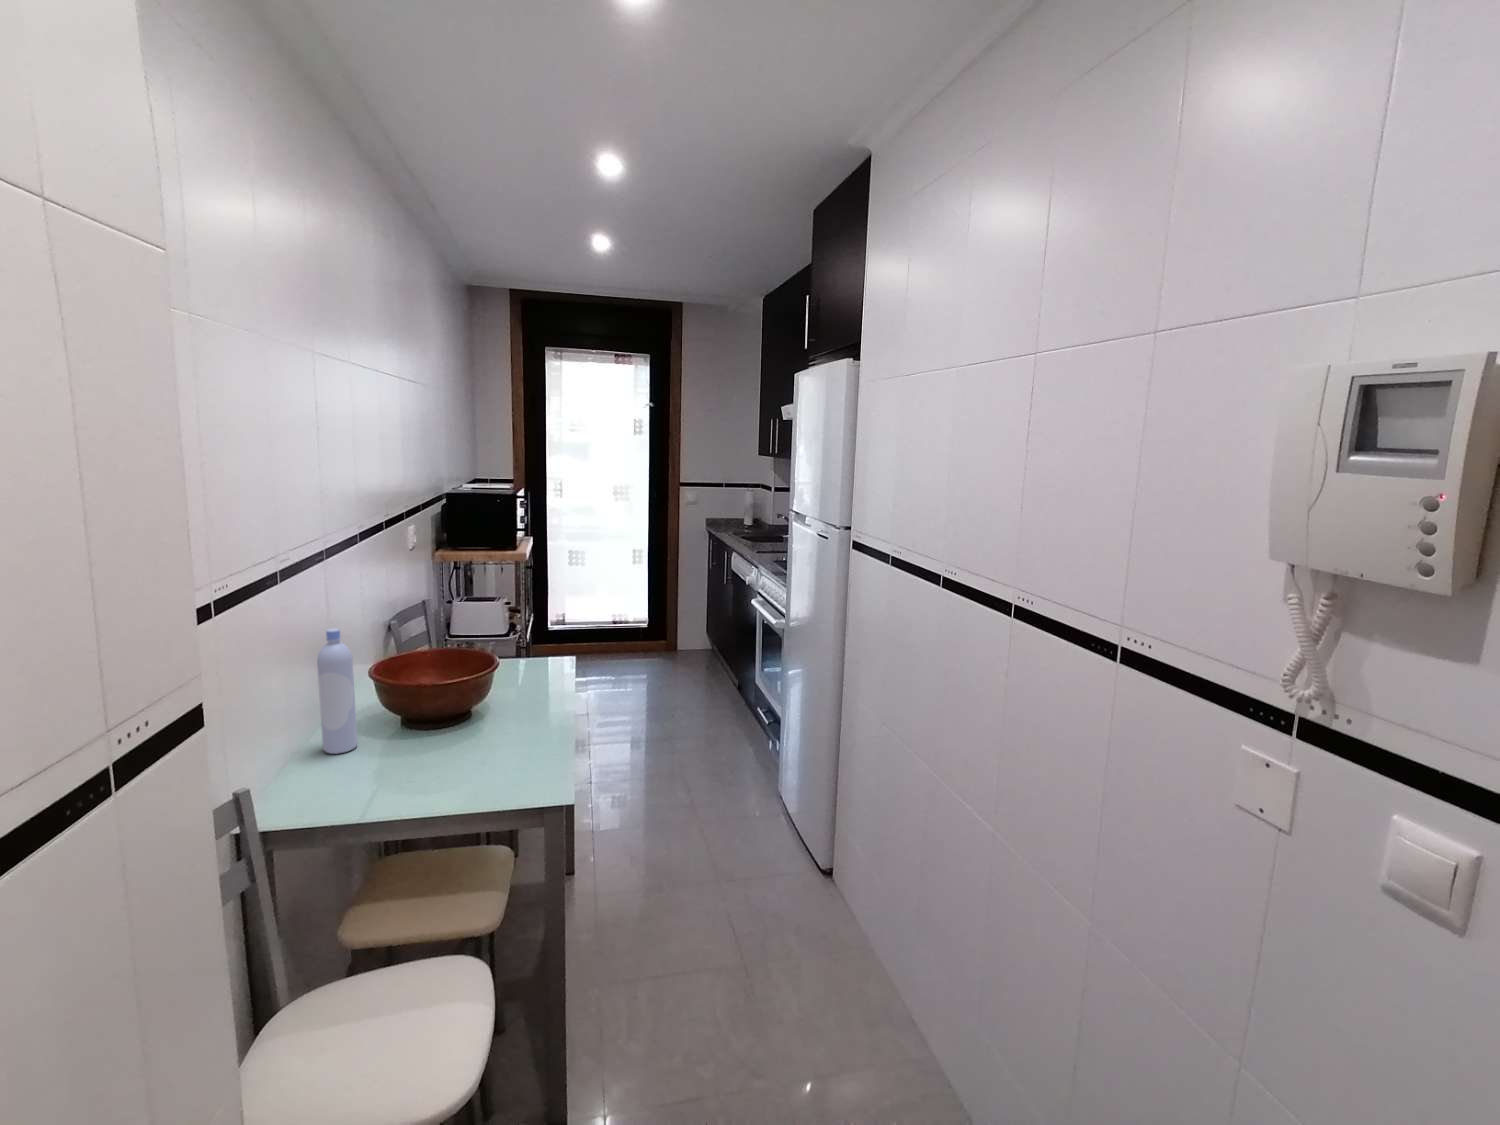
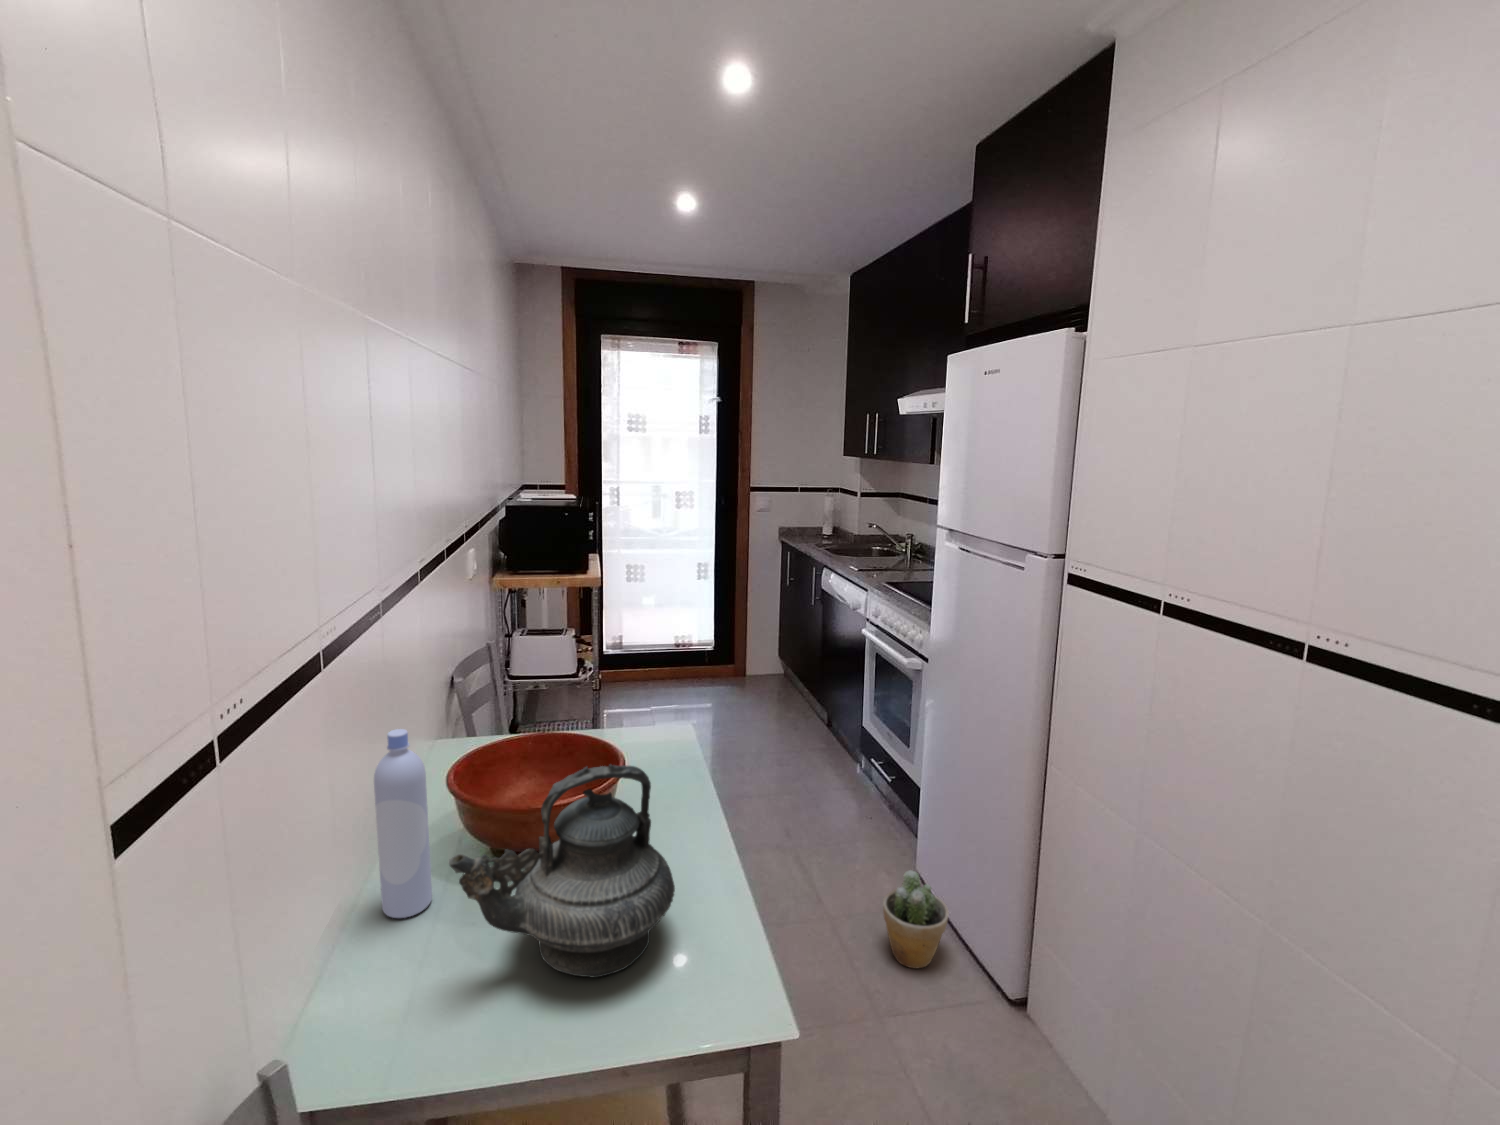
teapot: none [360,646,515,778] -> present [449,765,675,978]
potted plant: none [736,781,787,856] -> present [883,870,949,968]

